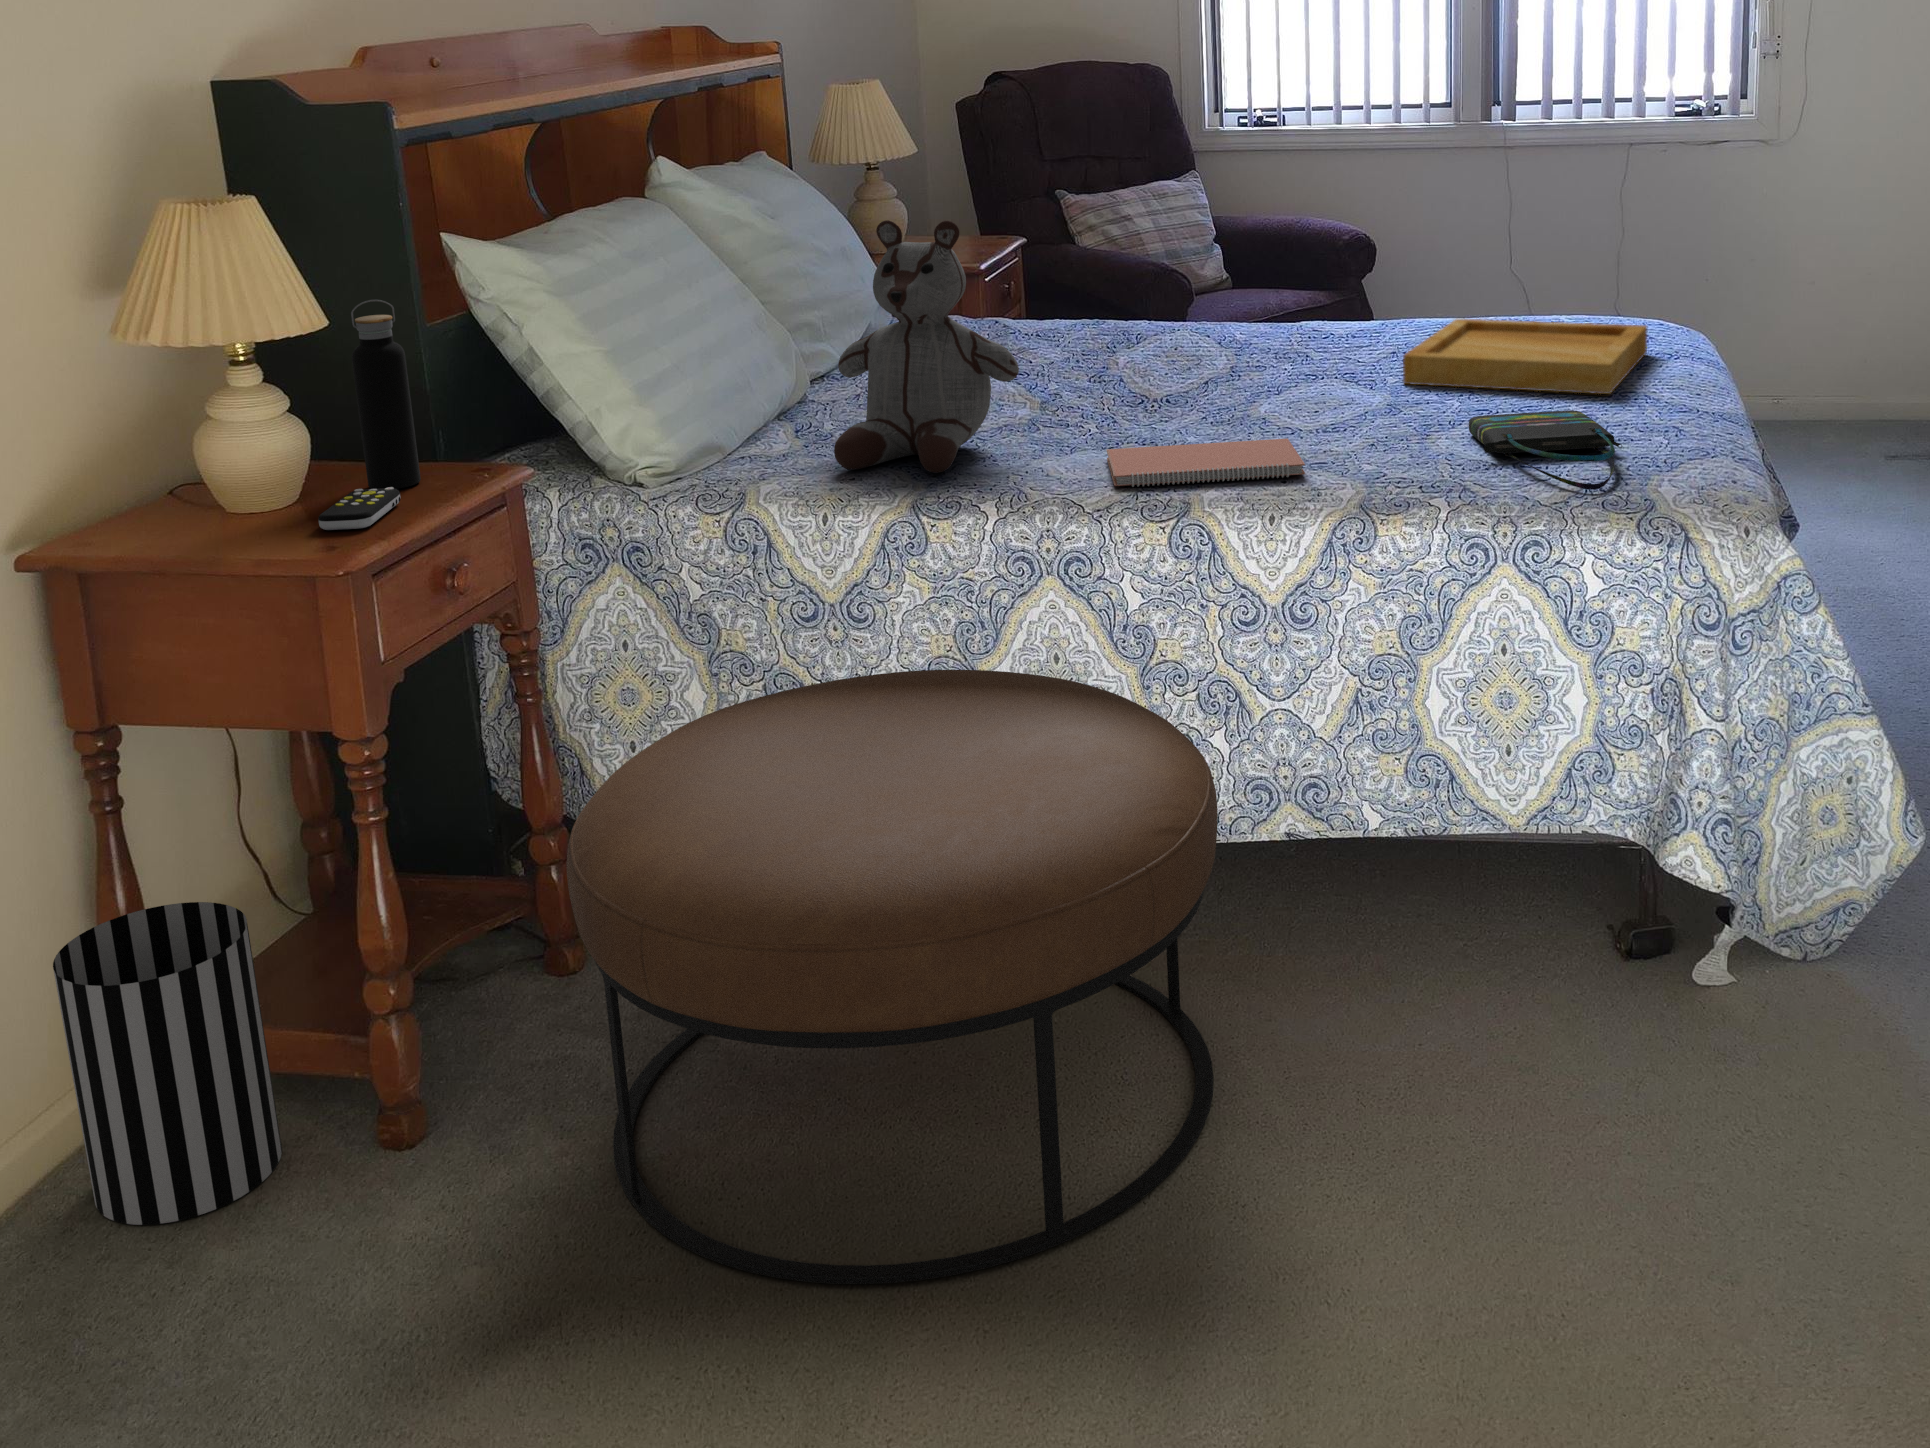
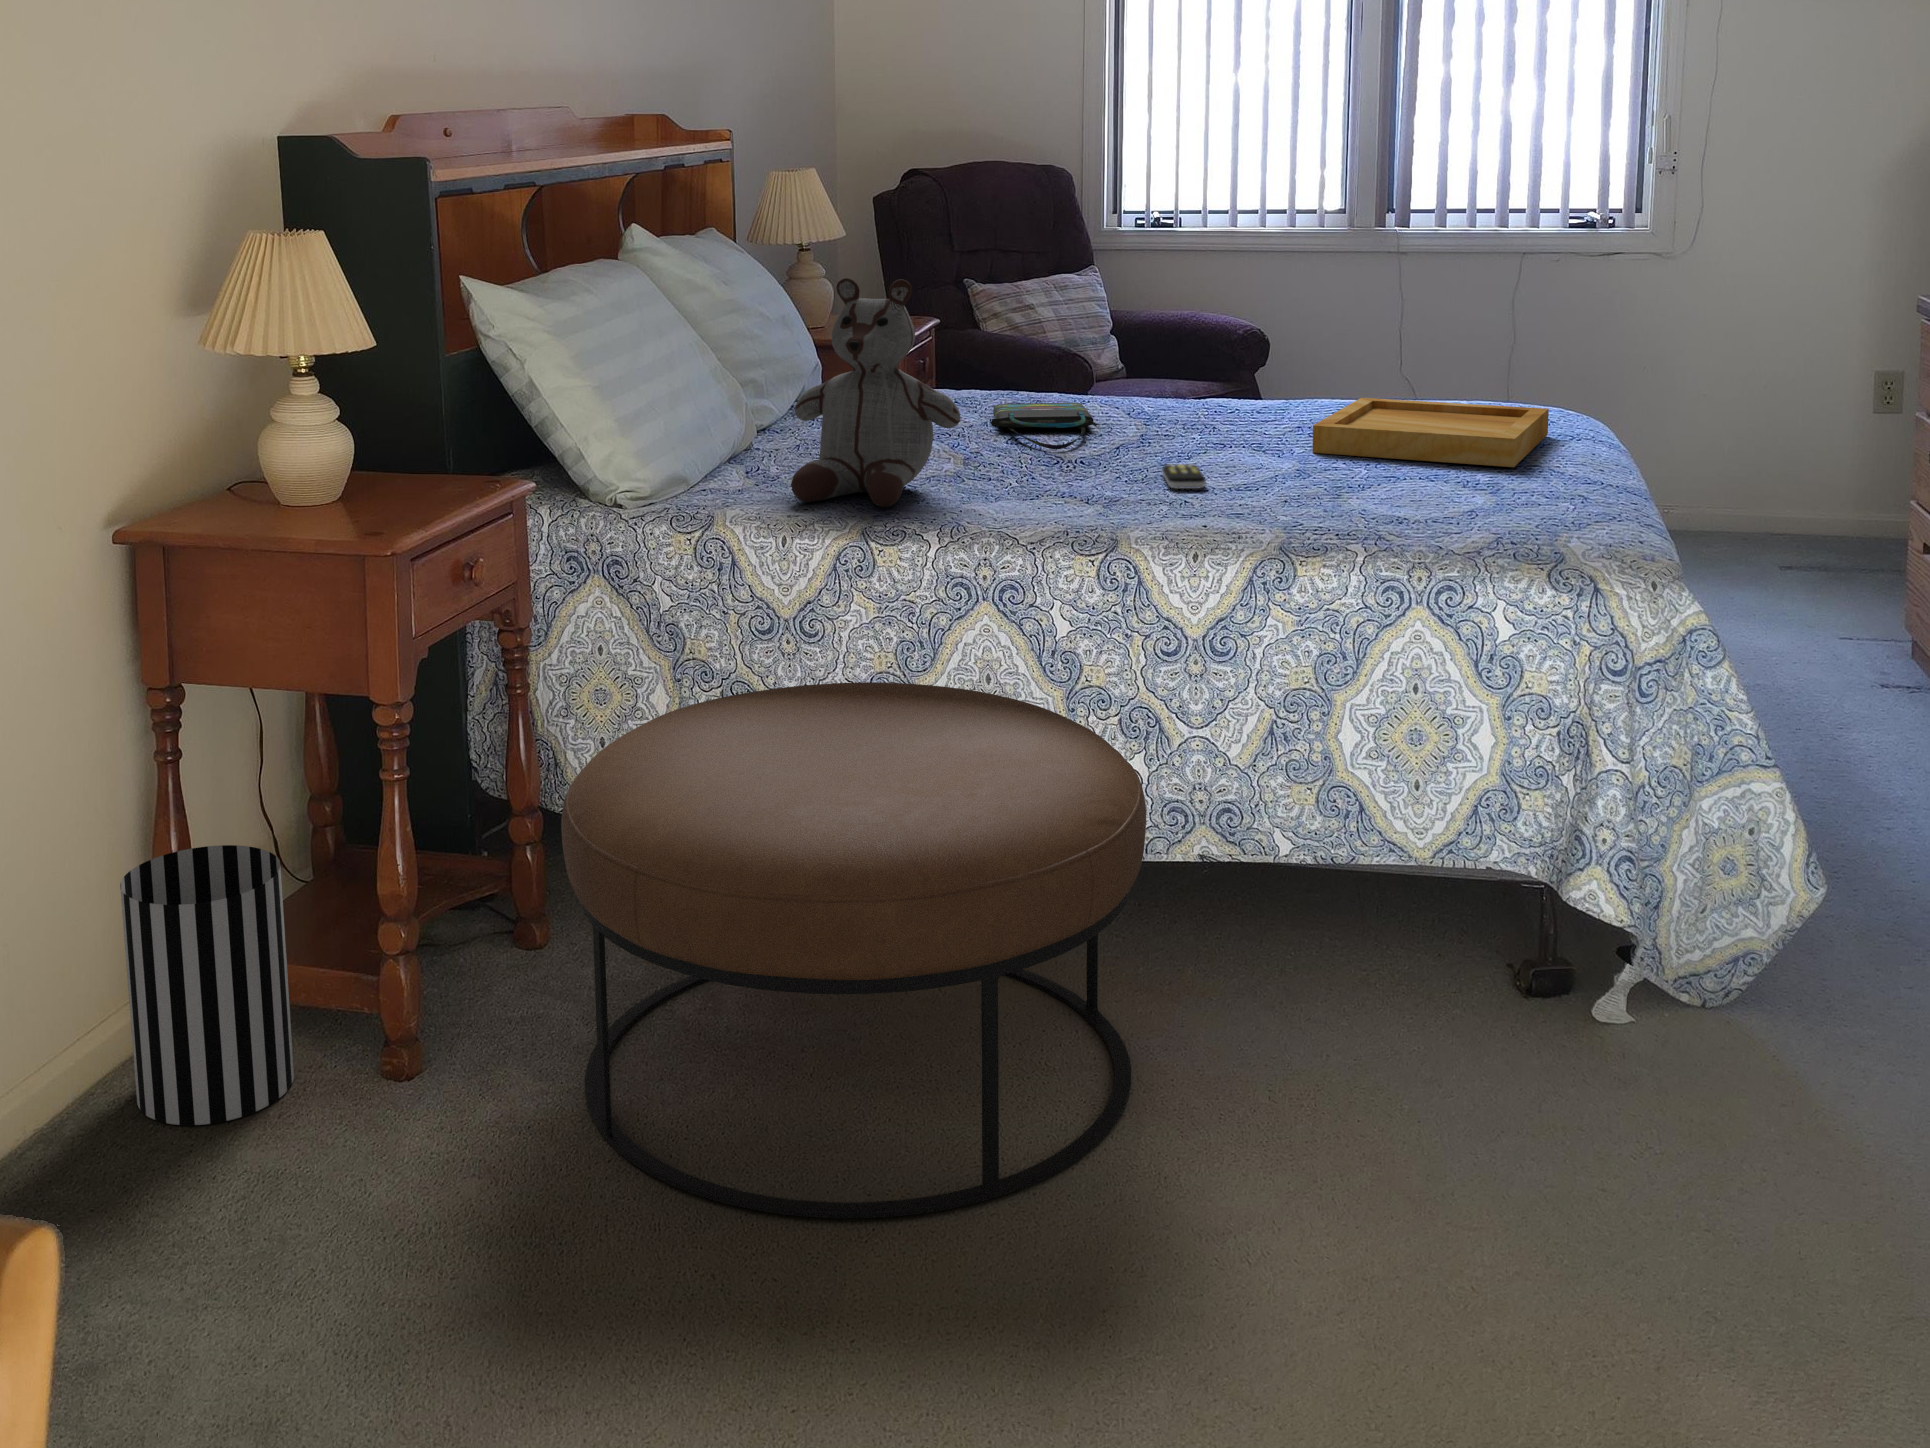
water bottle: present [351,300,421,489] -> none [389,325,439,492]
tote bag: present [1469,410,1622,490] -> present [991,403,1098,449]
notebook: present [1106,438,1305,487] -> none [1039,491,1227,525]
remote control: present [318,487,400,530] -> present [1162,464,1206,489]

